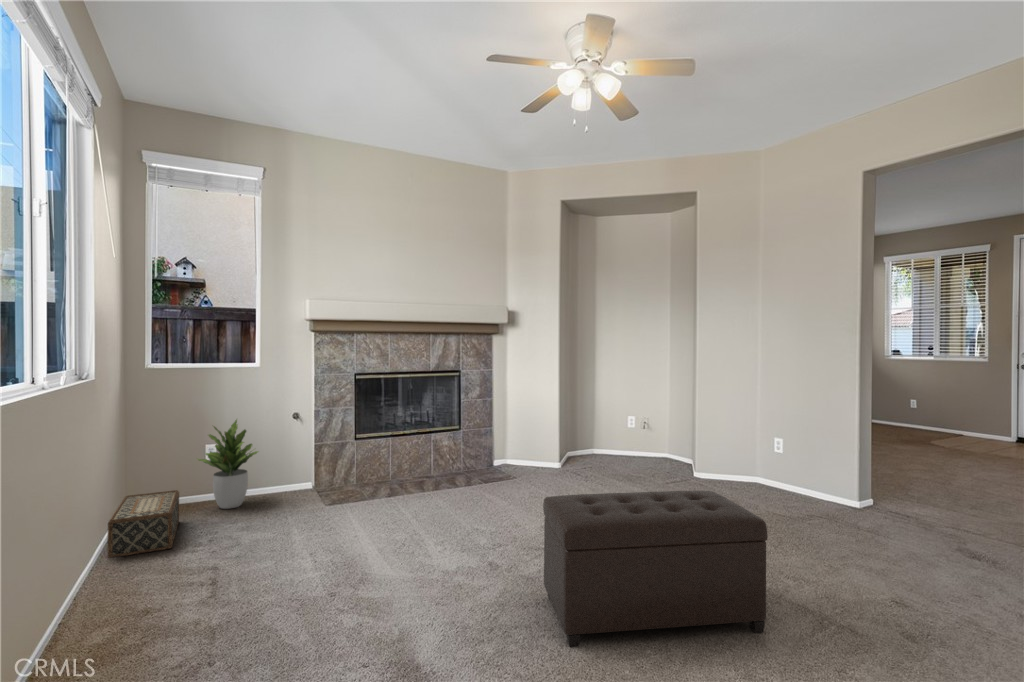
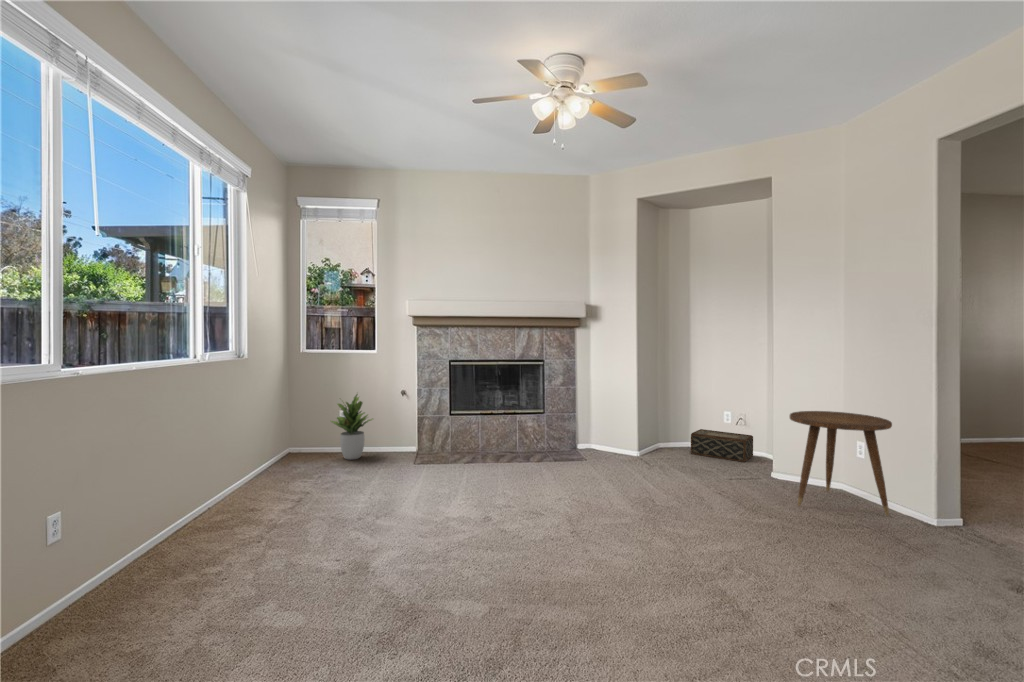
side table: none [726,412,813,502] -> present [790,411,892,516]
woven basket: present [108,490,179,558] -> present [691,429,753,462]
ottoman: present [543,491,768,647] -> none [486,467,674,610]

